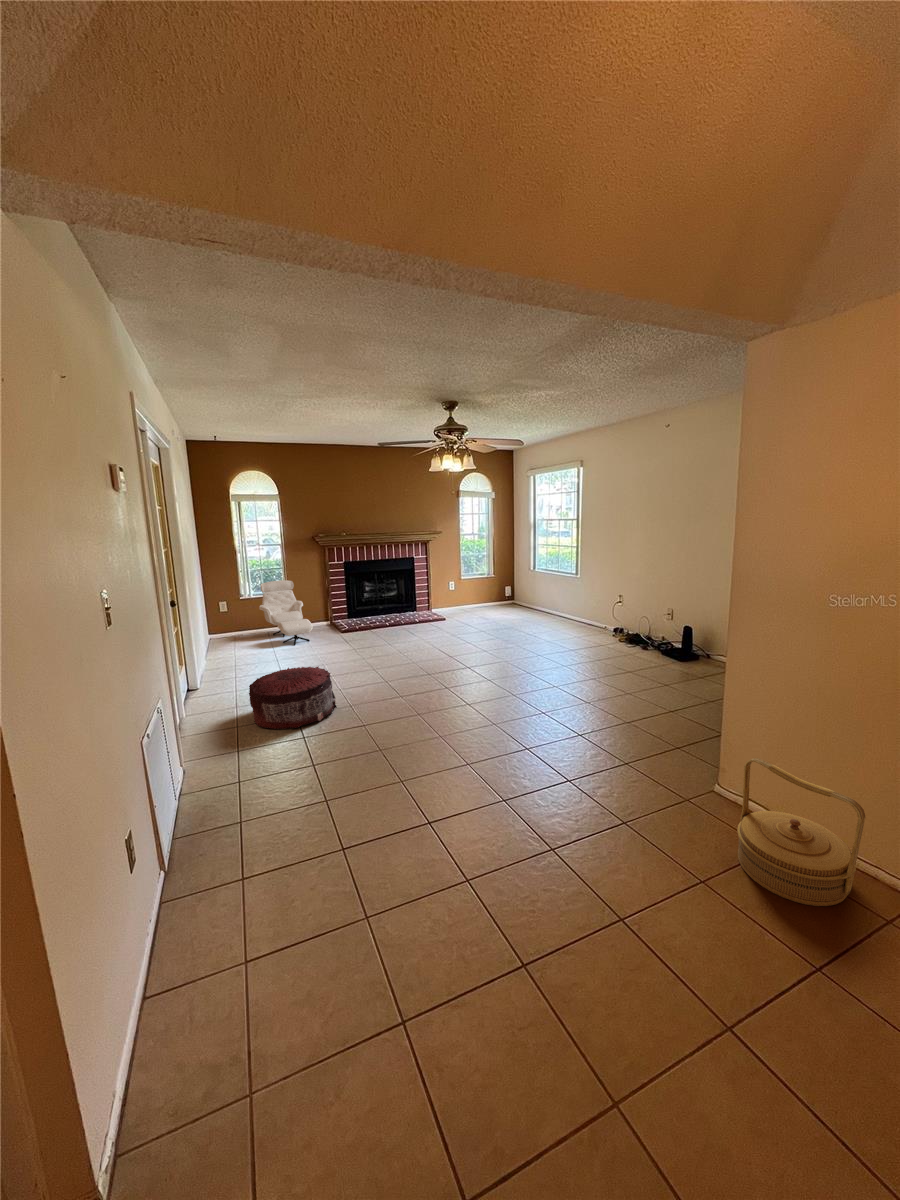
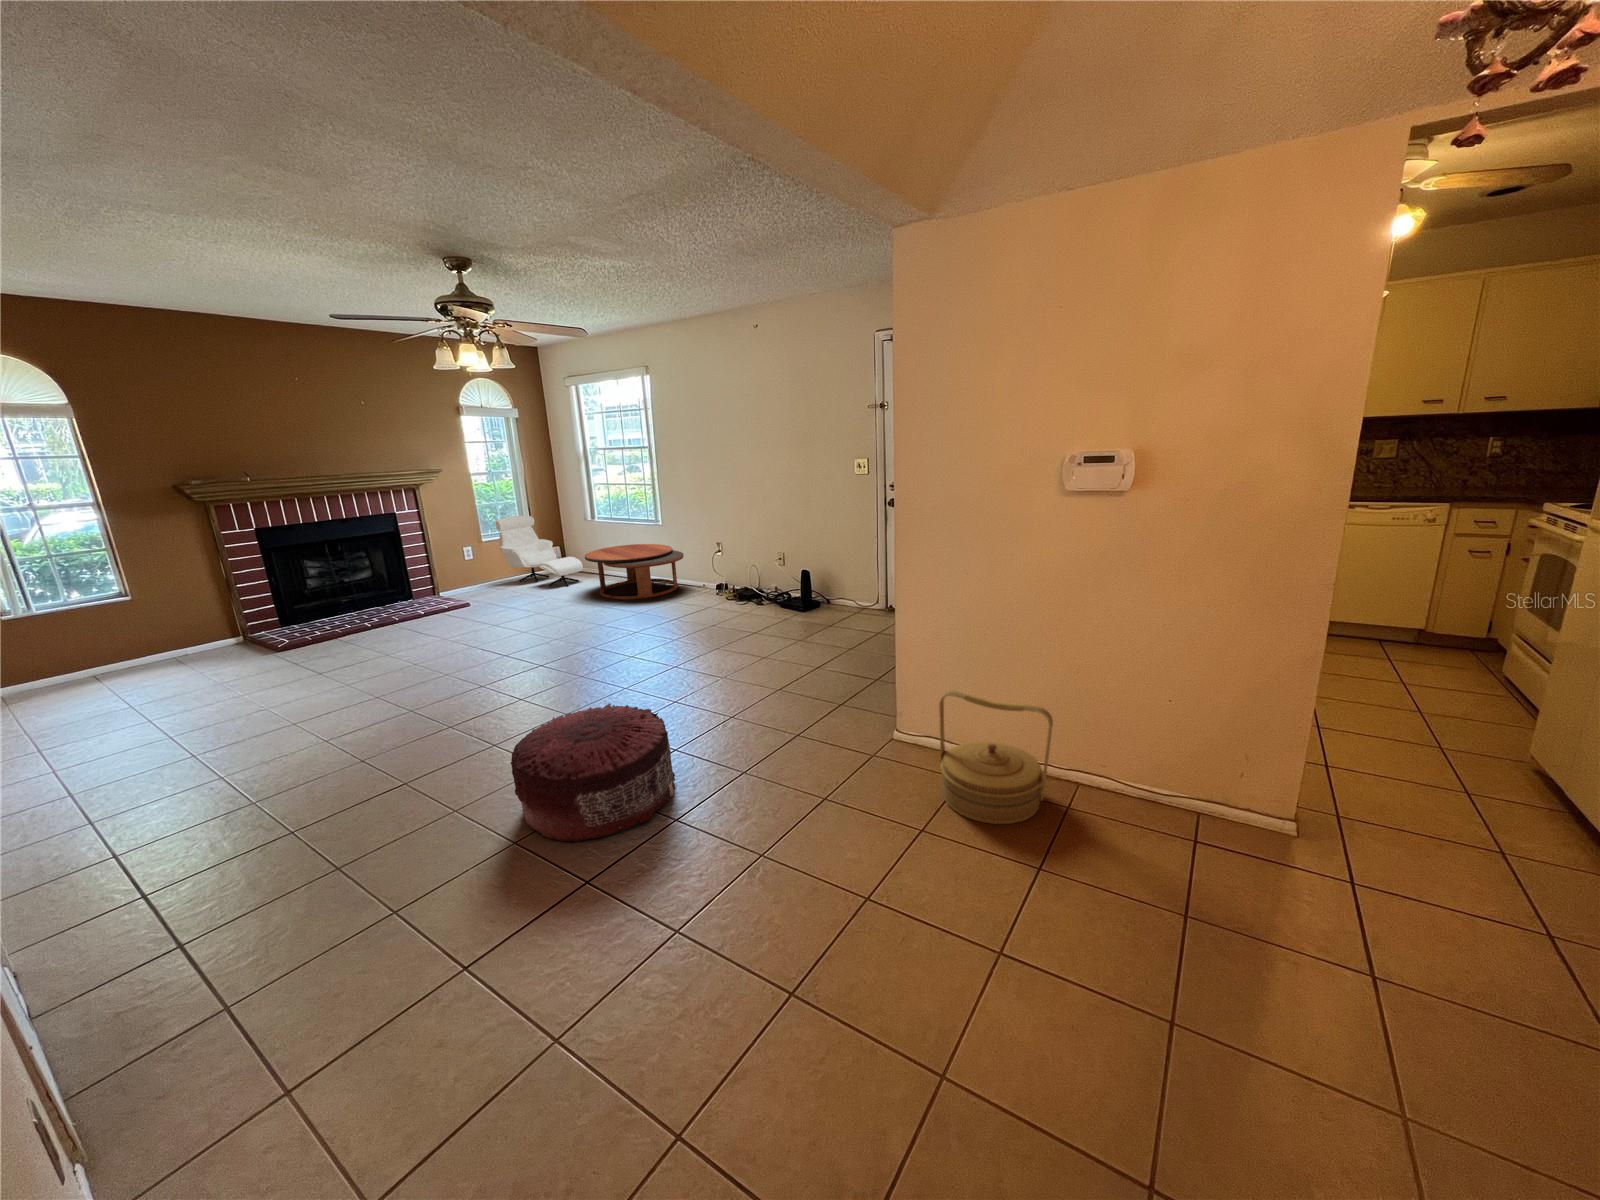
armchair: present [259,580,313,645] -> present [496,516,583,586]
coffee table: none [521,590,593,631] -> present [585,544,684,600]
pouf: present [249,666,337,729] -> present [510,703,675,842]

